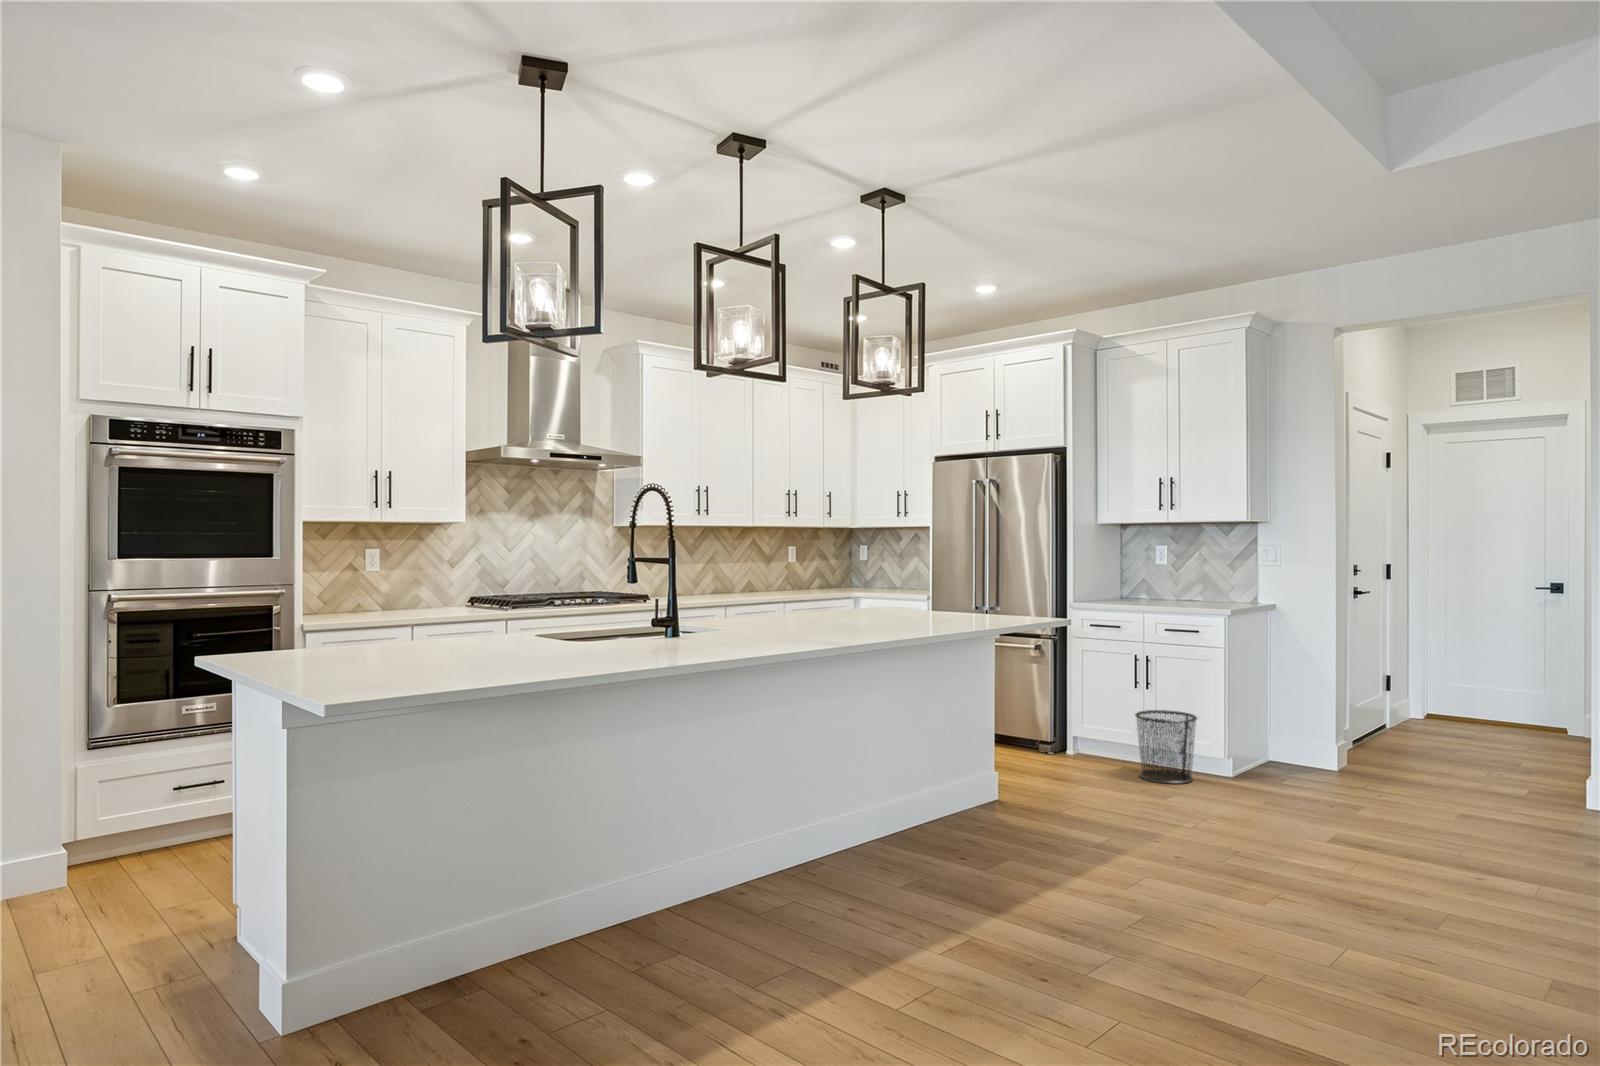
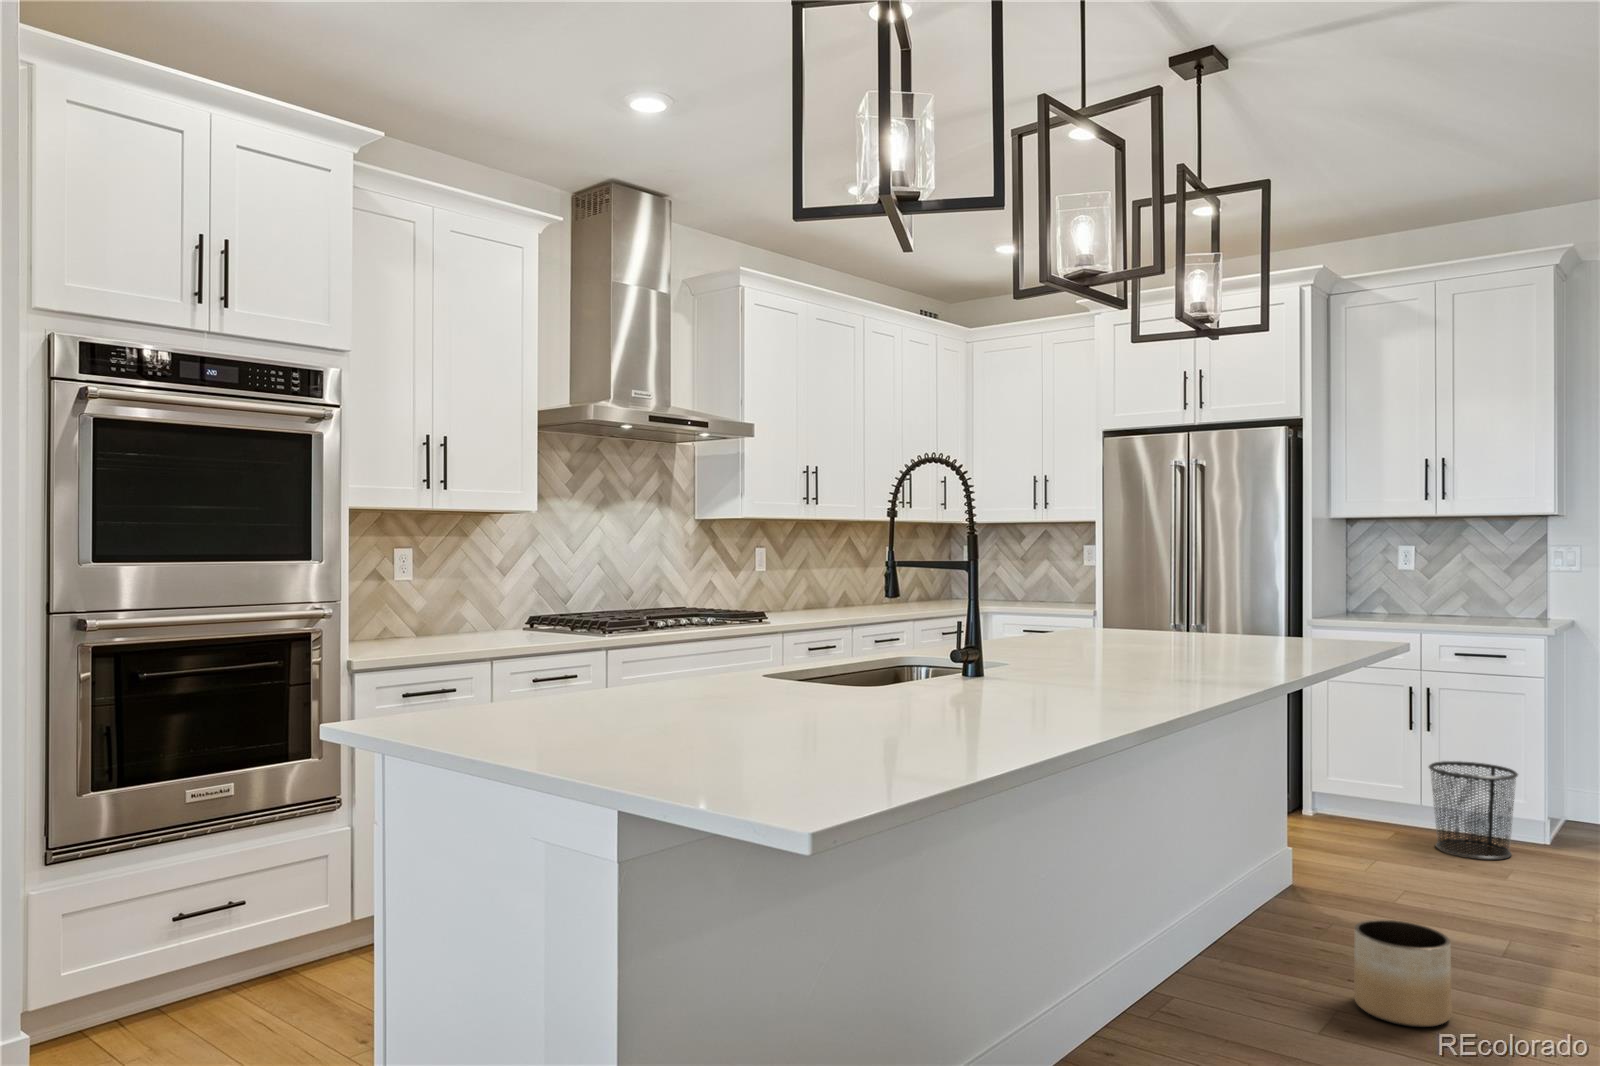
planter: none [944,805,1004,875] -> present [1354,920,1452,1027]

